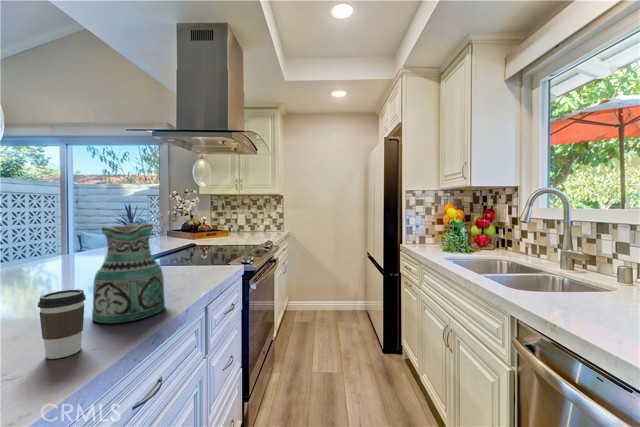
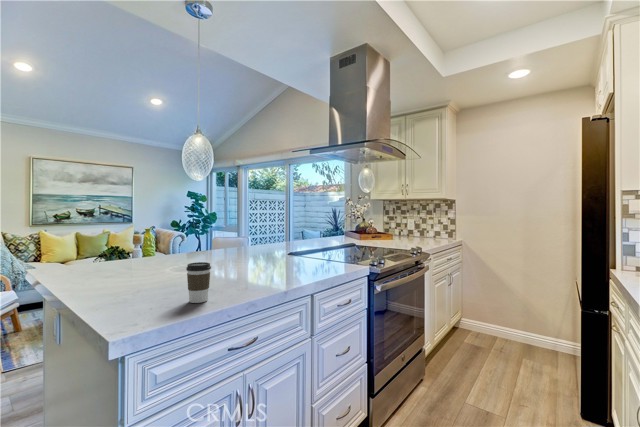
ceramic pitcher: present [92,223,165,323] -> none [230,222,274,291]

